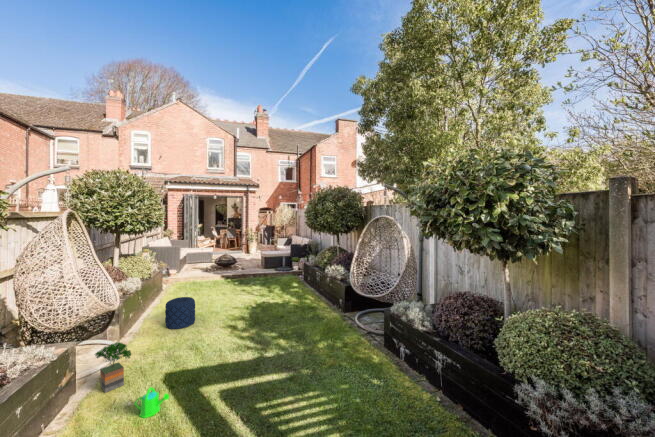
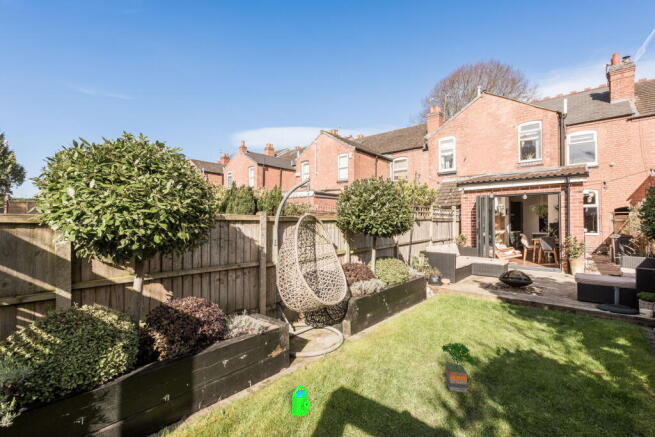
pouf: present [165,297,195,329] -> none [390,306,421,343]
potted tree: present [95,342,131,393] -> present [442,343,474,392]

